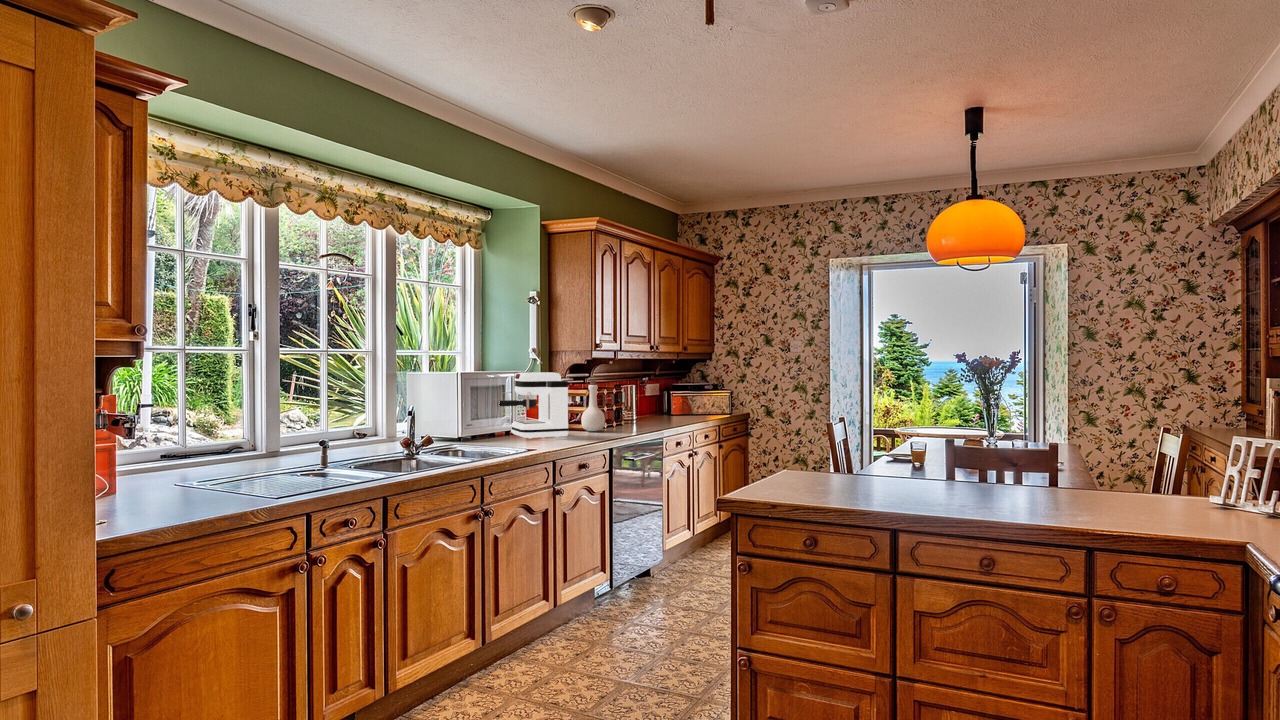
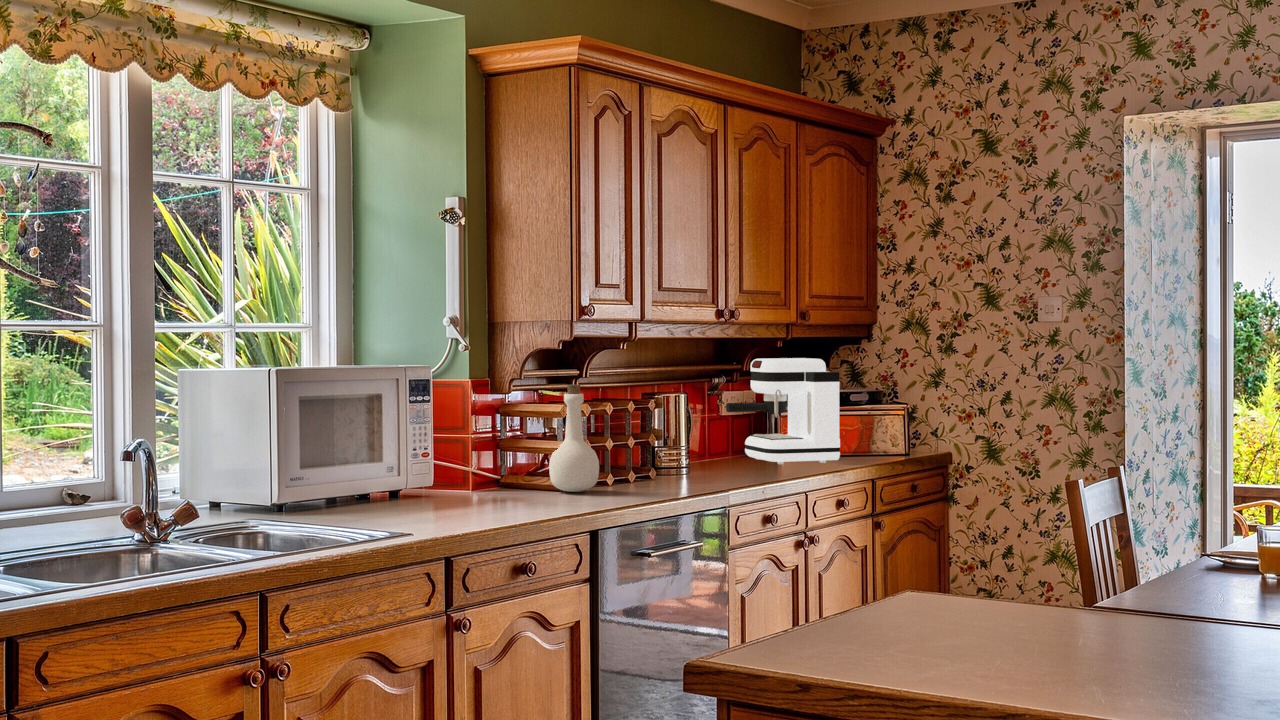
coffee maker: present [499,372,568,439] -> present [726,358,840,464]

